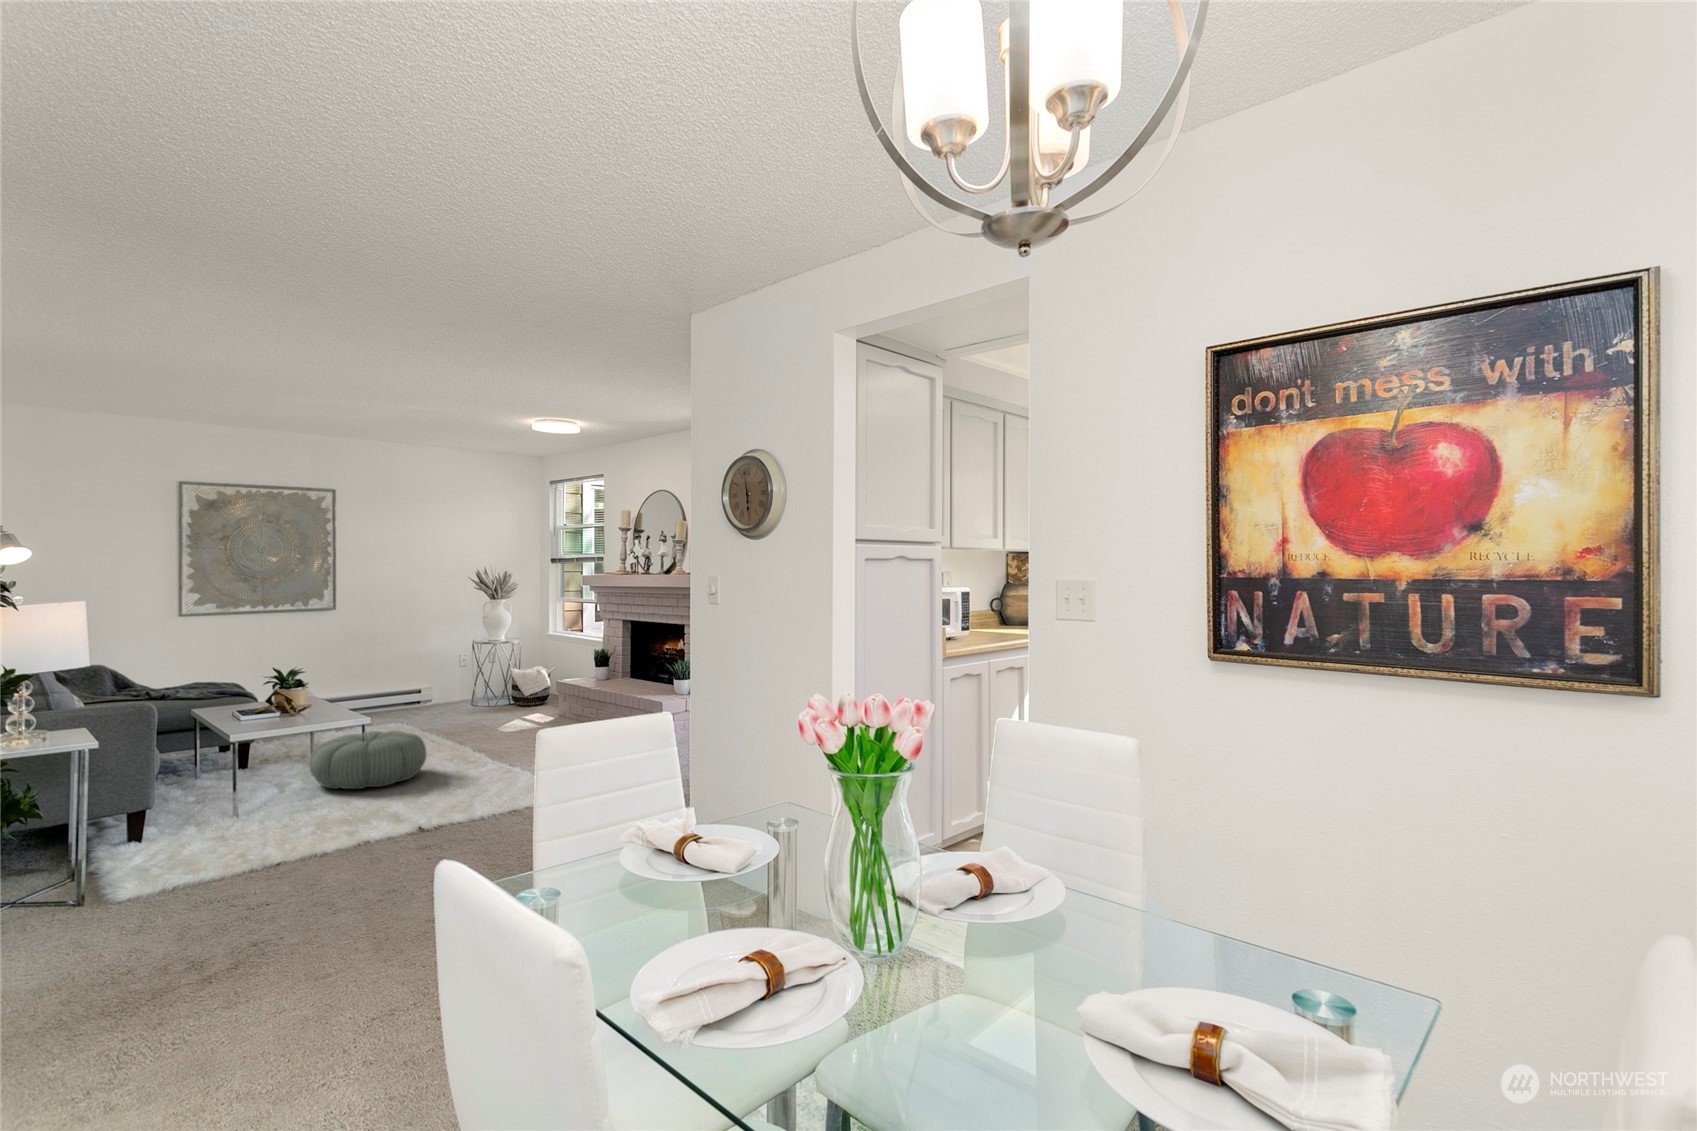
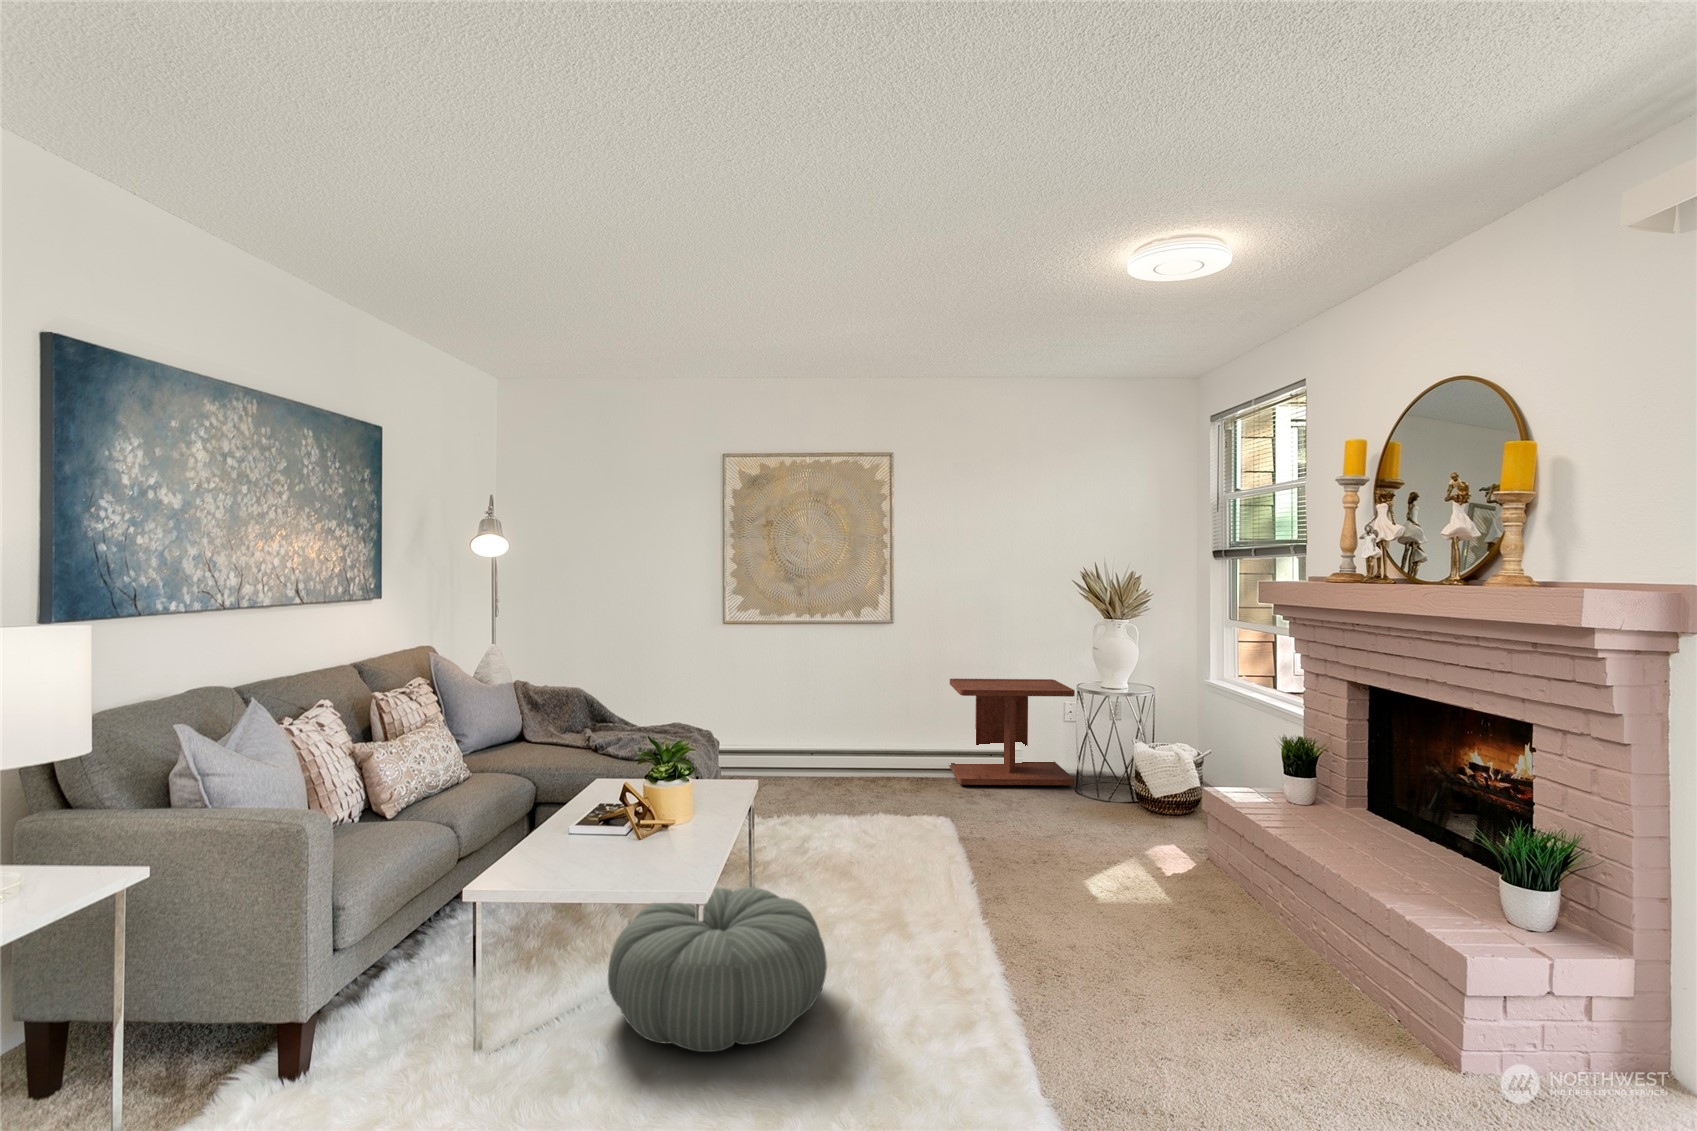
side table: none [382,640,475,710] -> present [949,679,1075,786]

